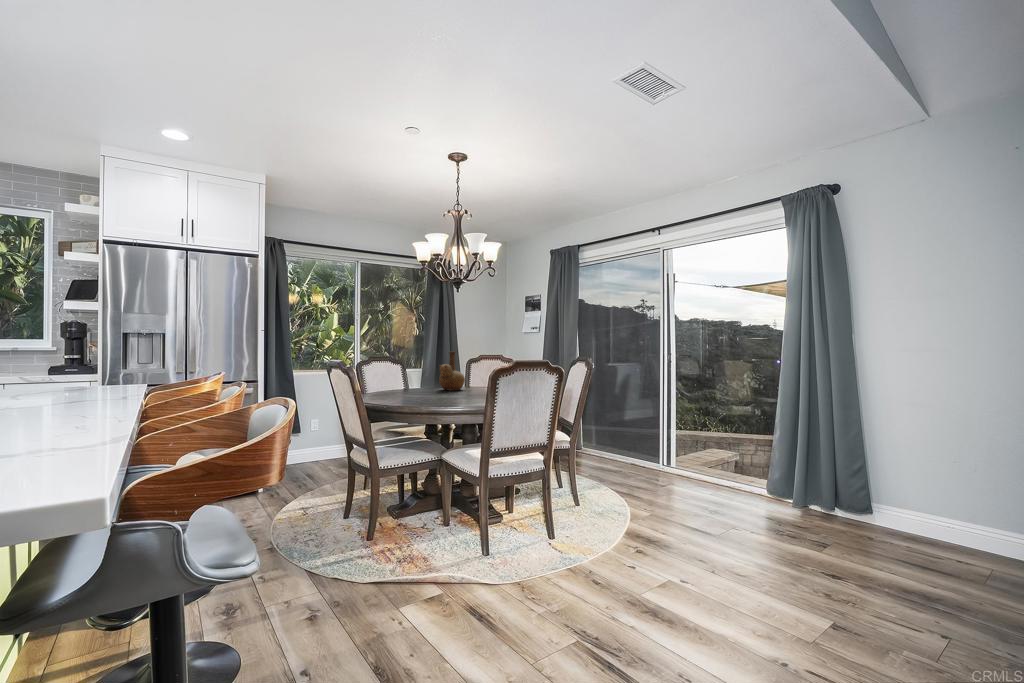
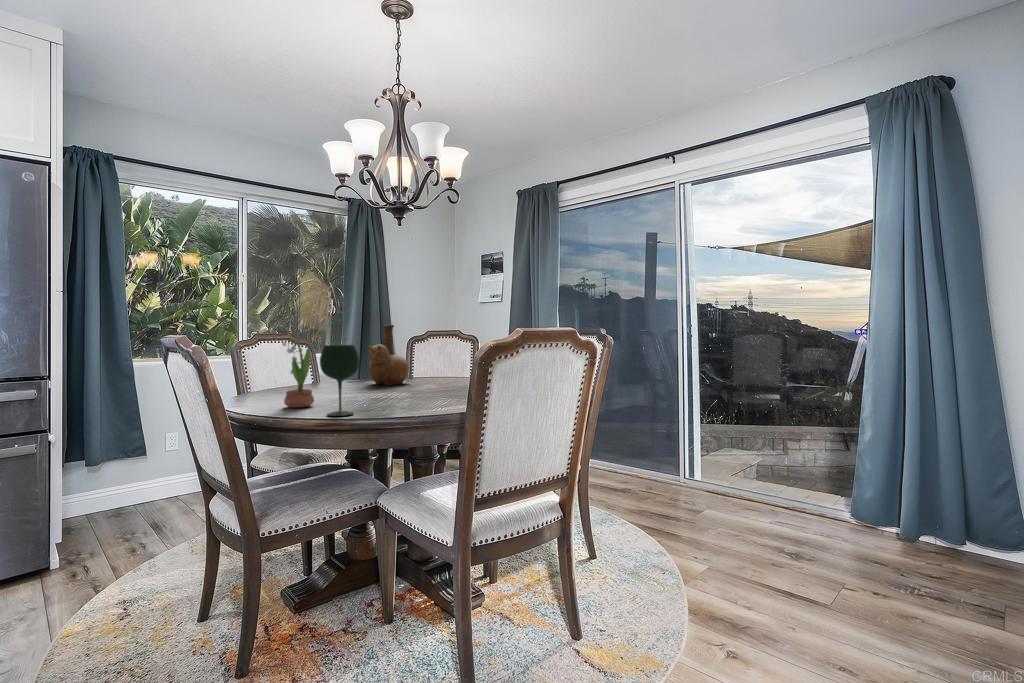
potted flower: none [389,360,406,401] -> present [282,337,314,408]
wine glass: none [410,366,431,405] -> present [320,345,359,416]

